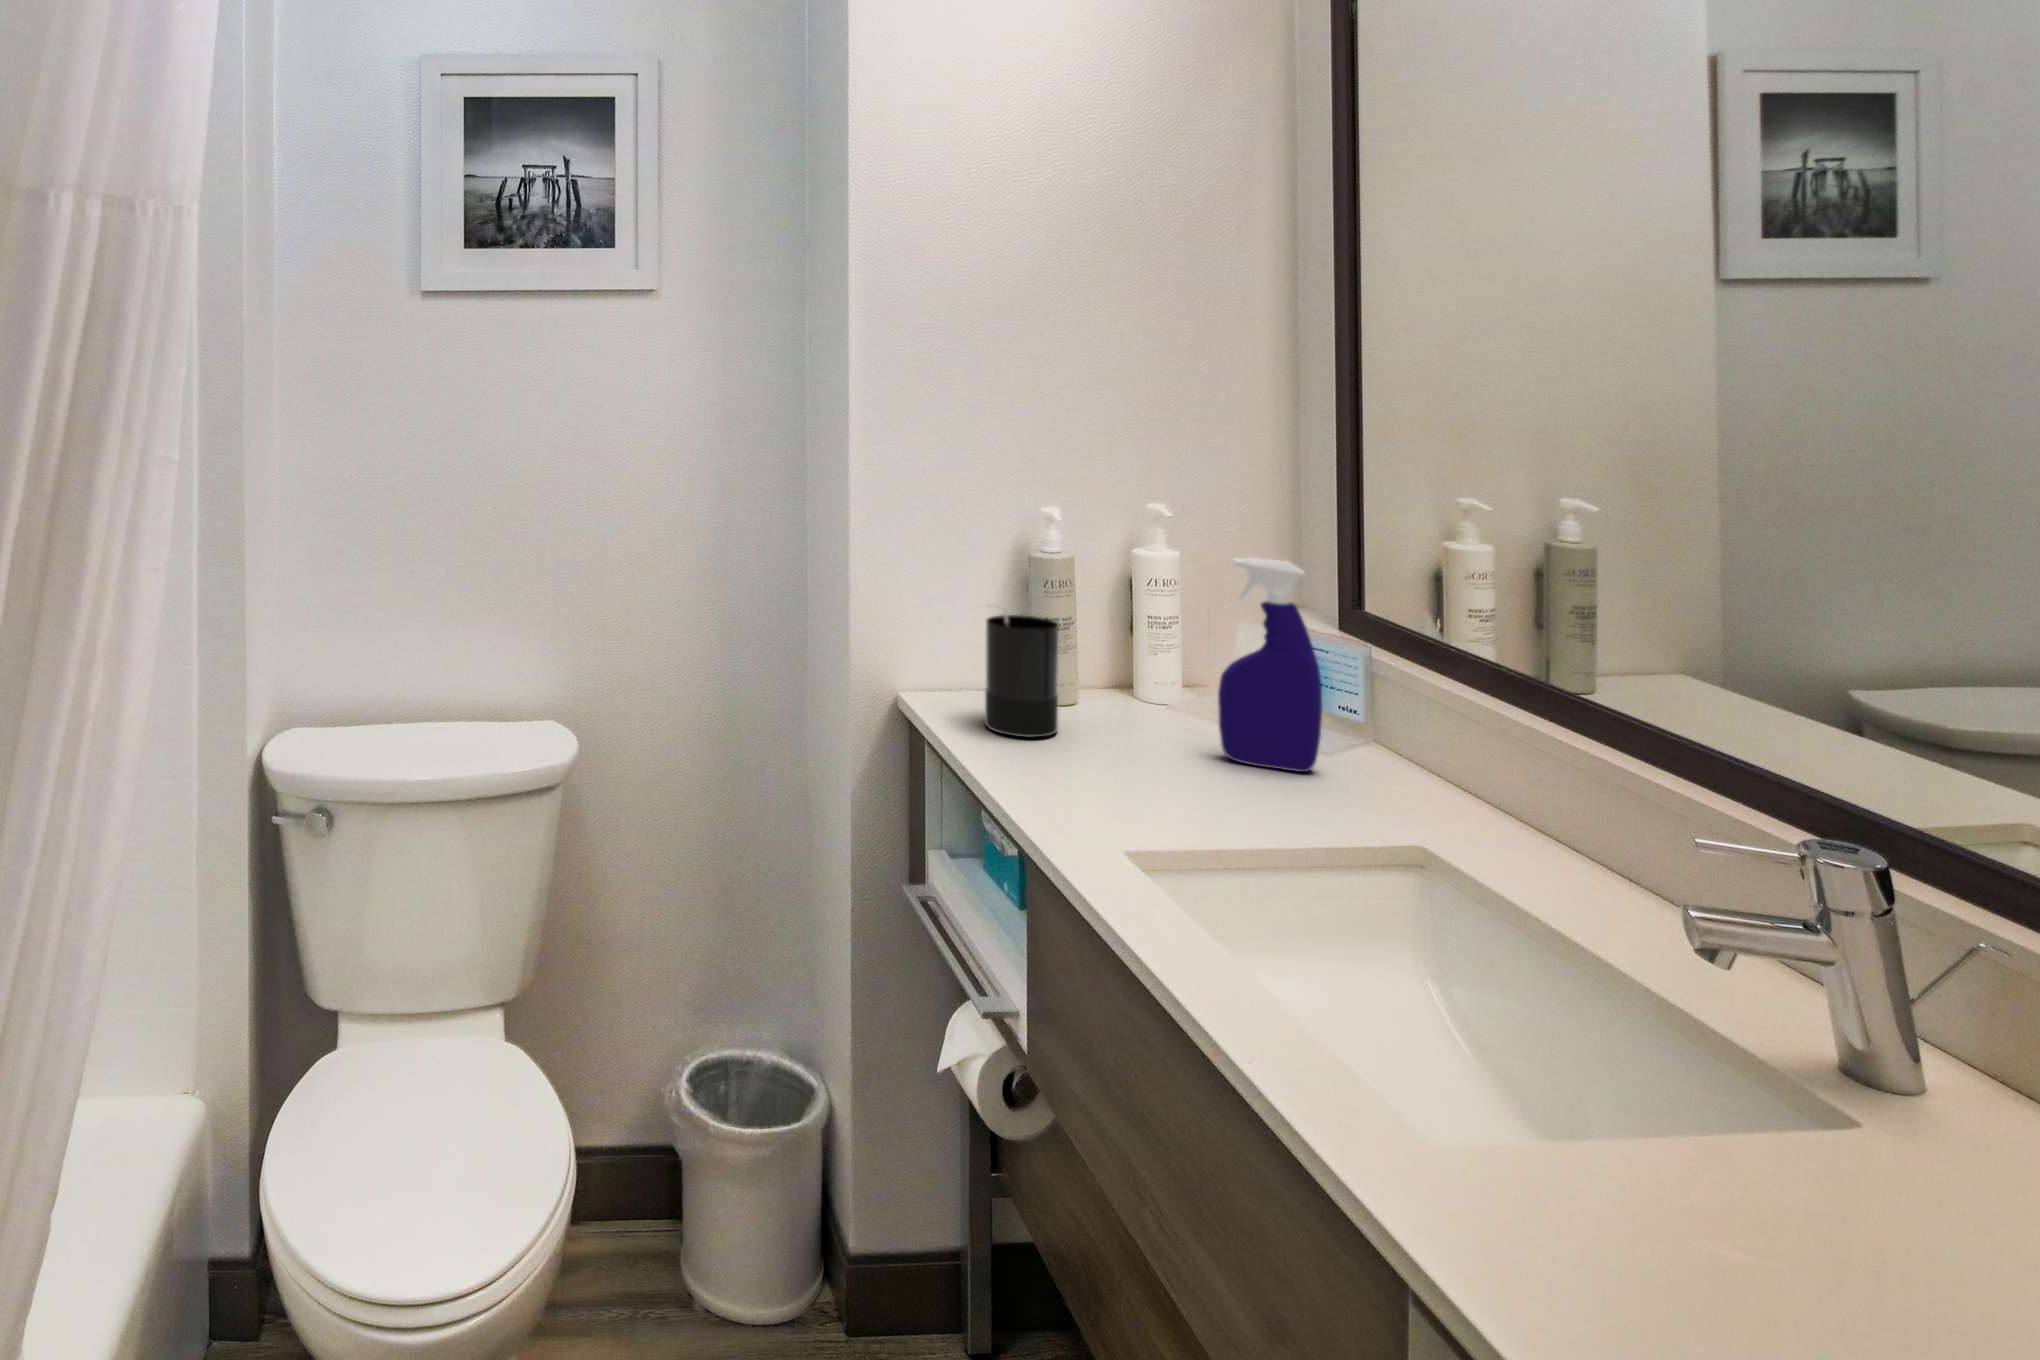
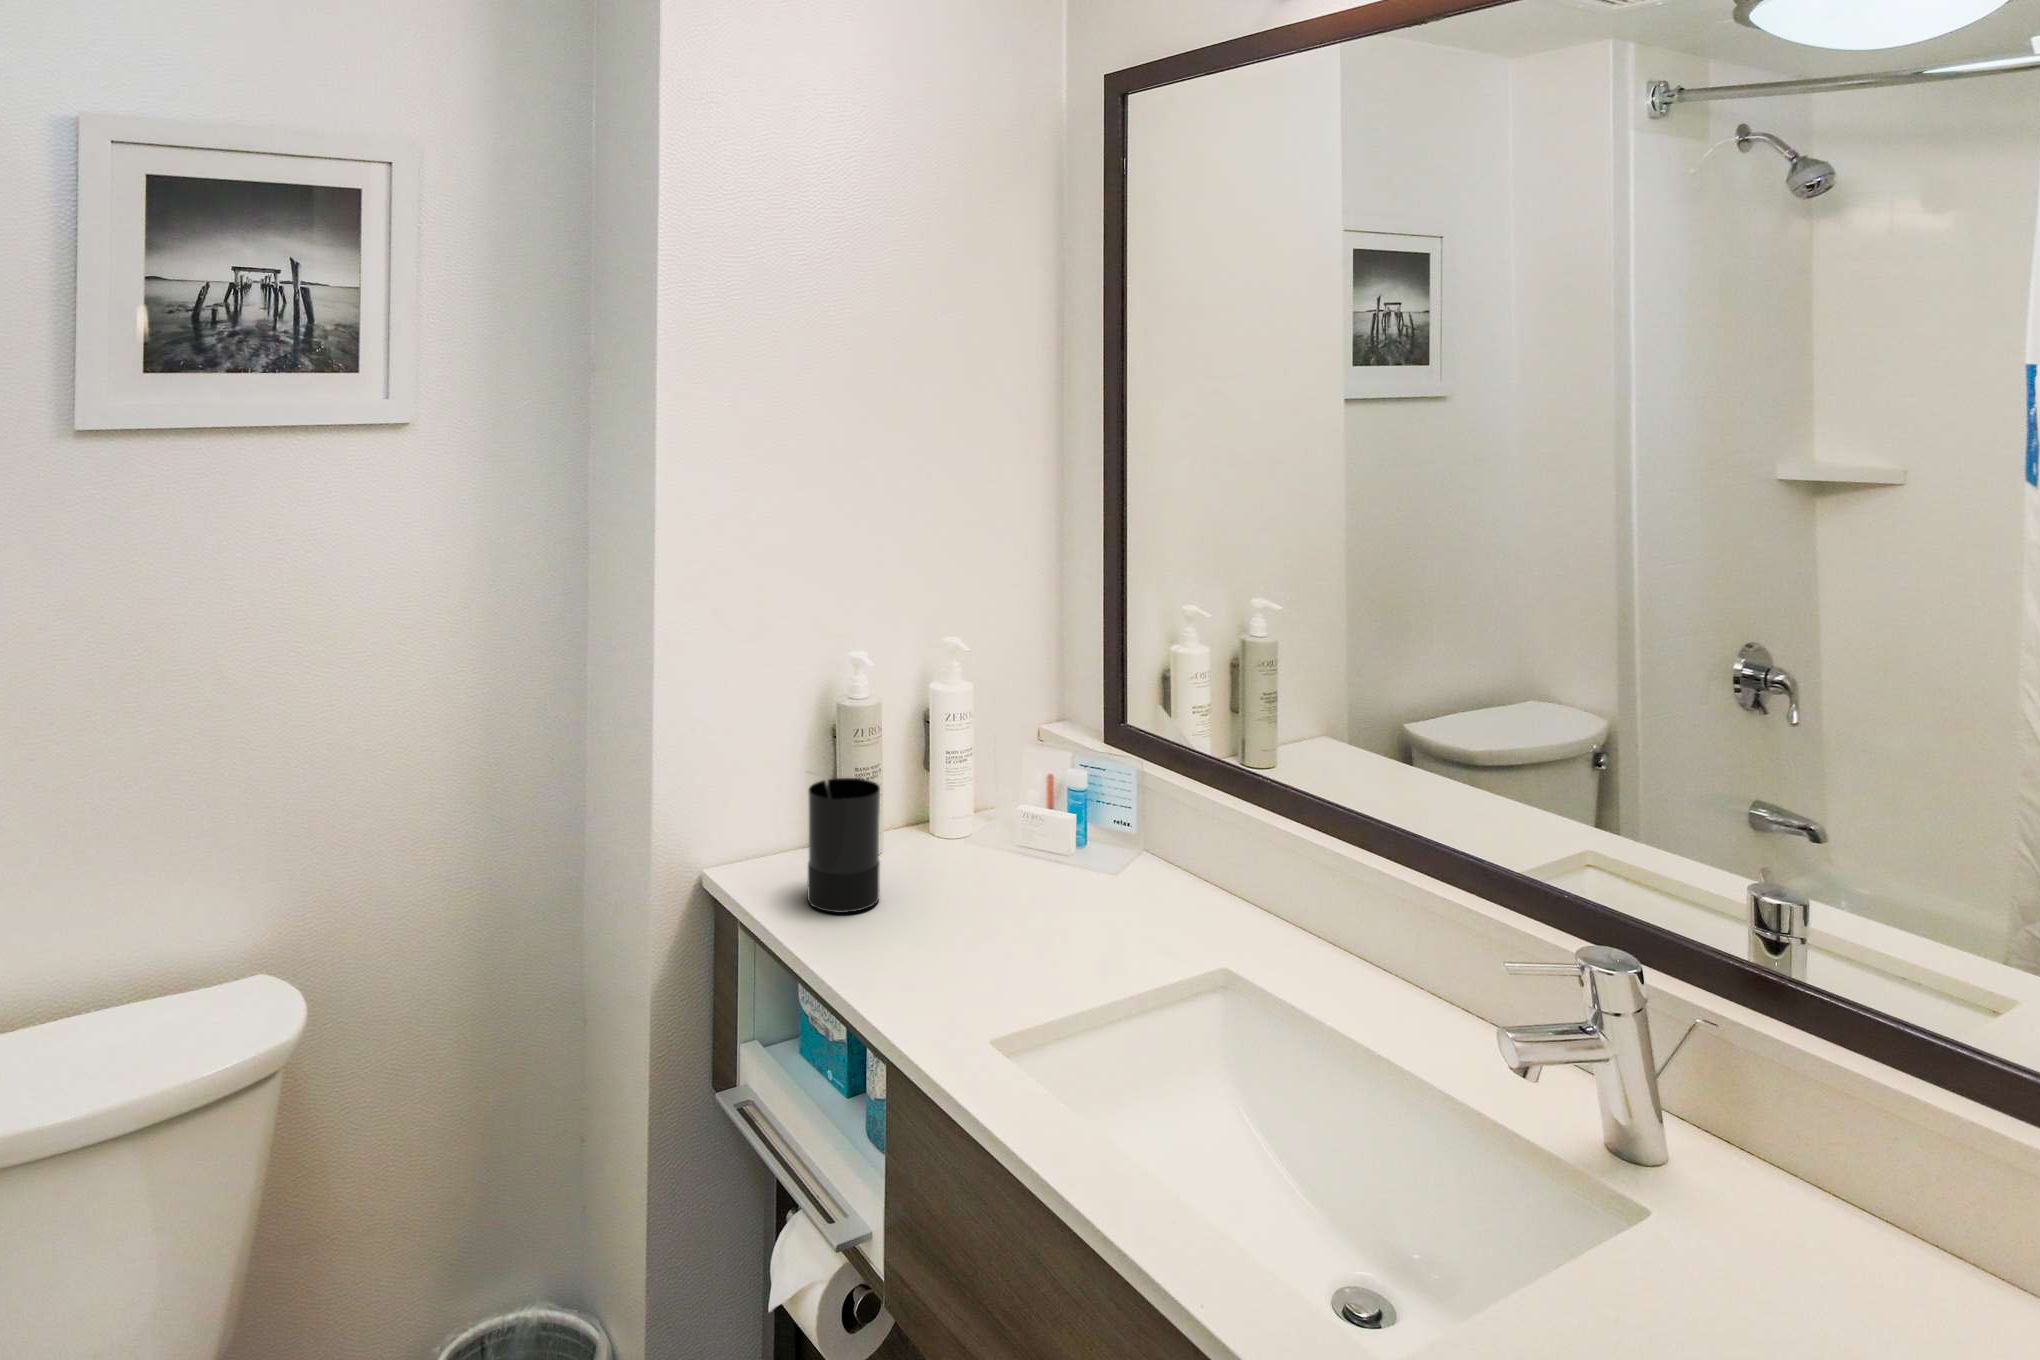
spray bottle: present [1218,558,1322,772] -> none [1027,705,1114,905]

